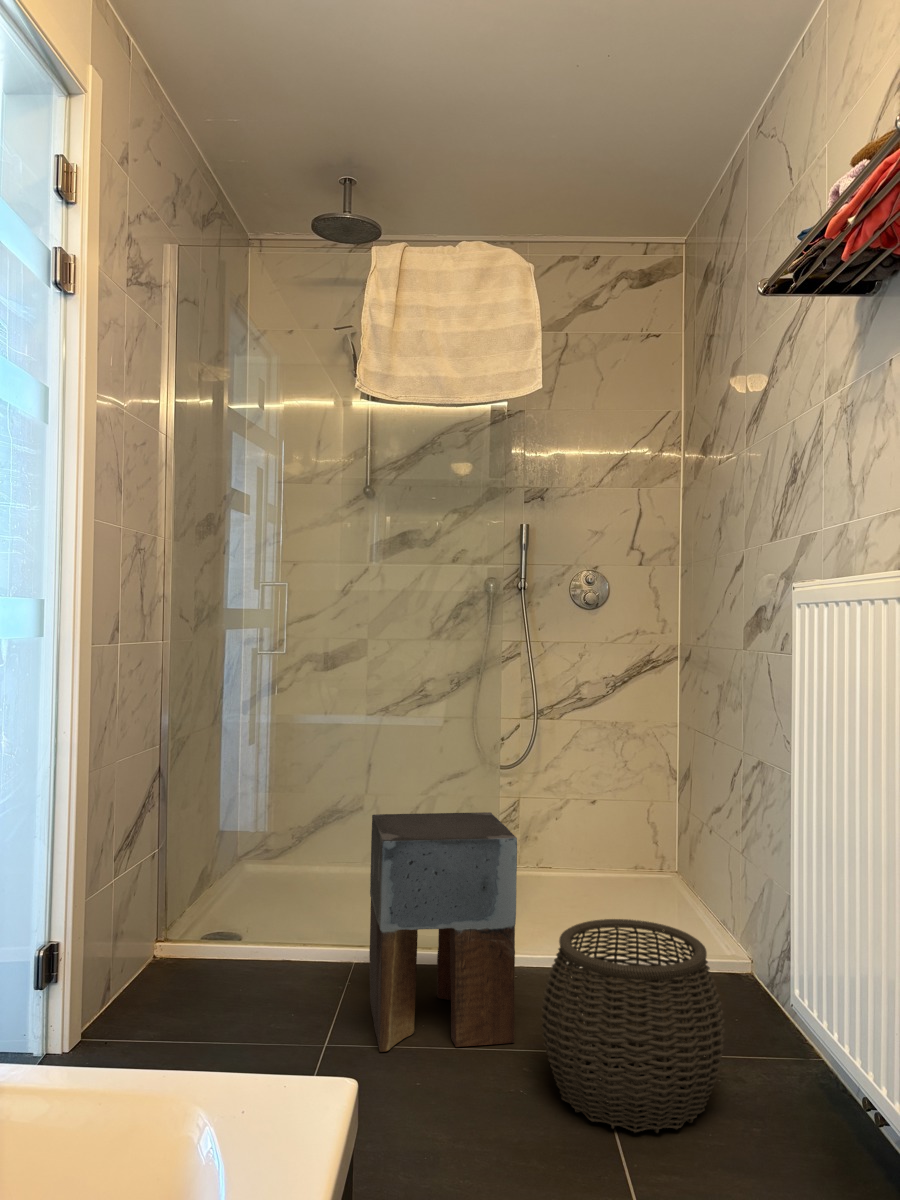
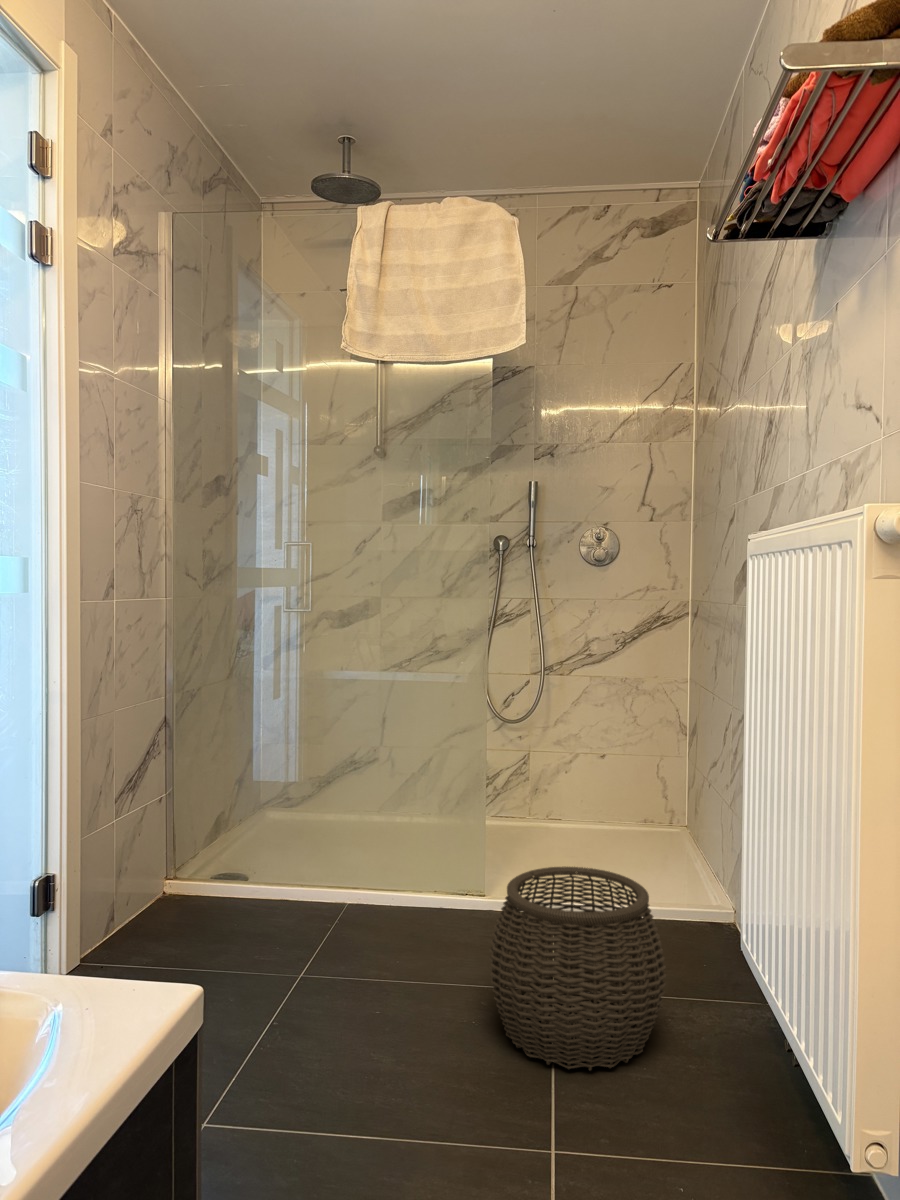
stool: present [369,812,517,1052] -> none [346,762,479,985]

